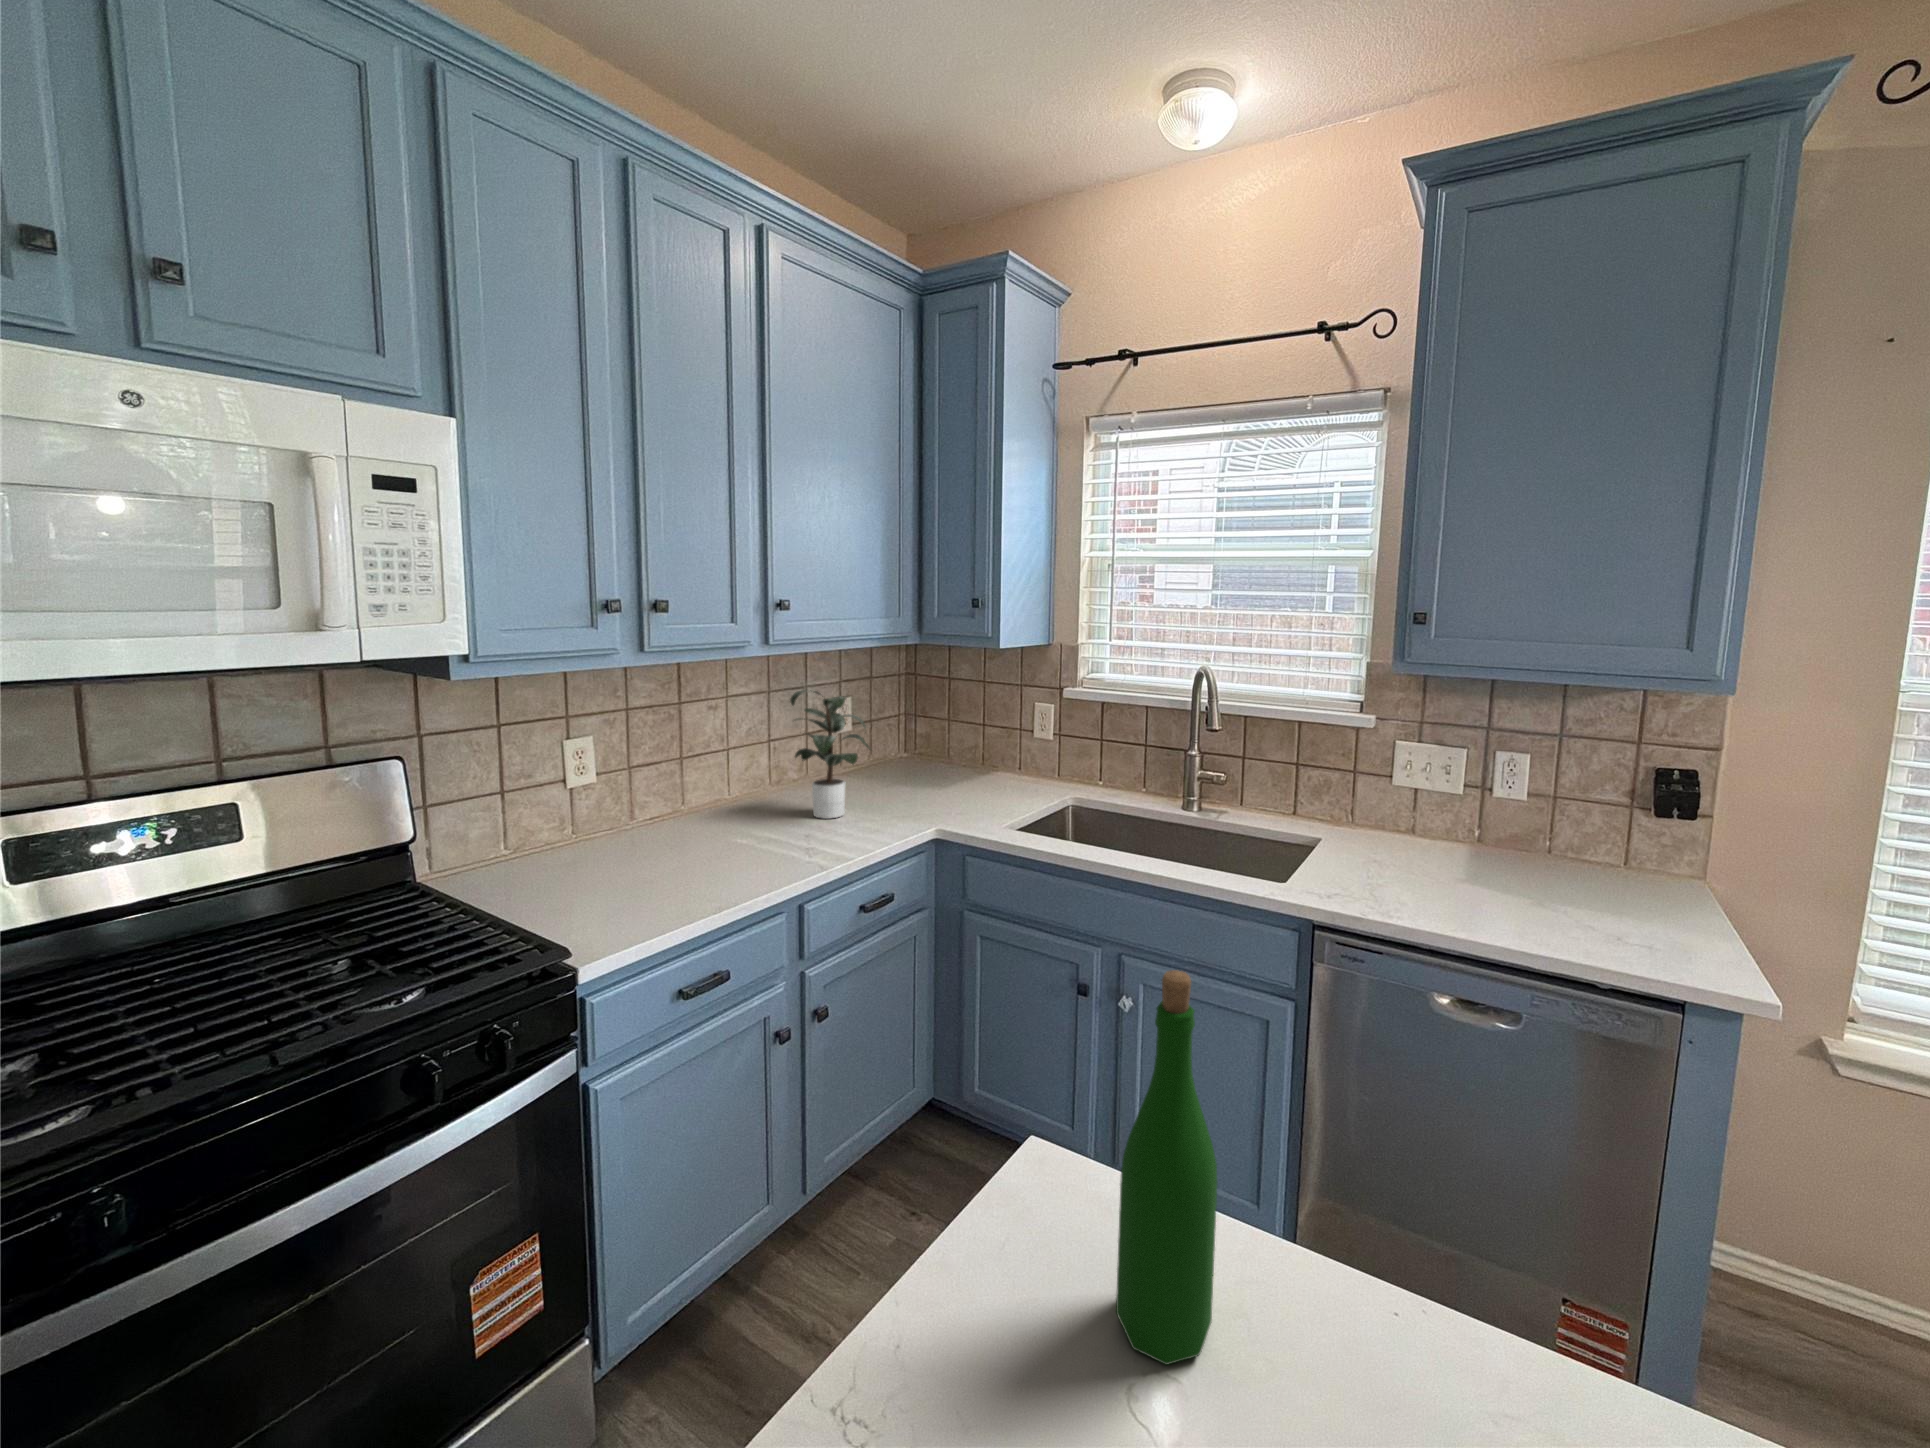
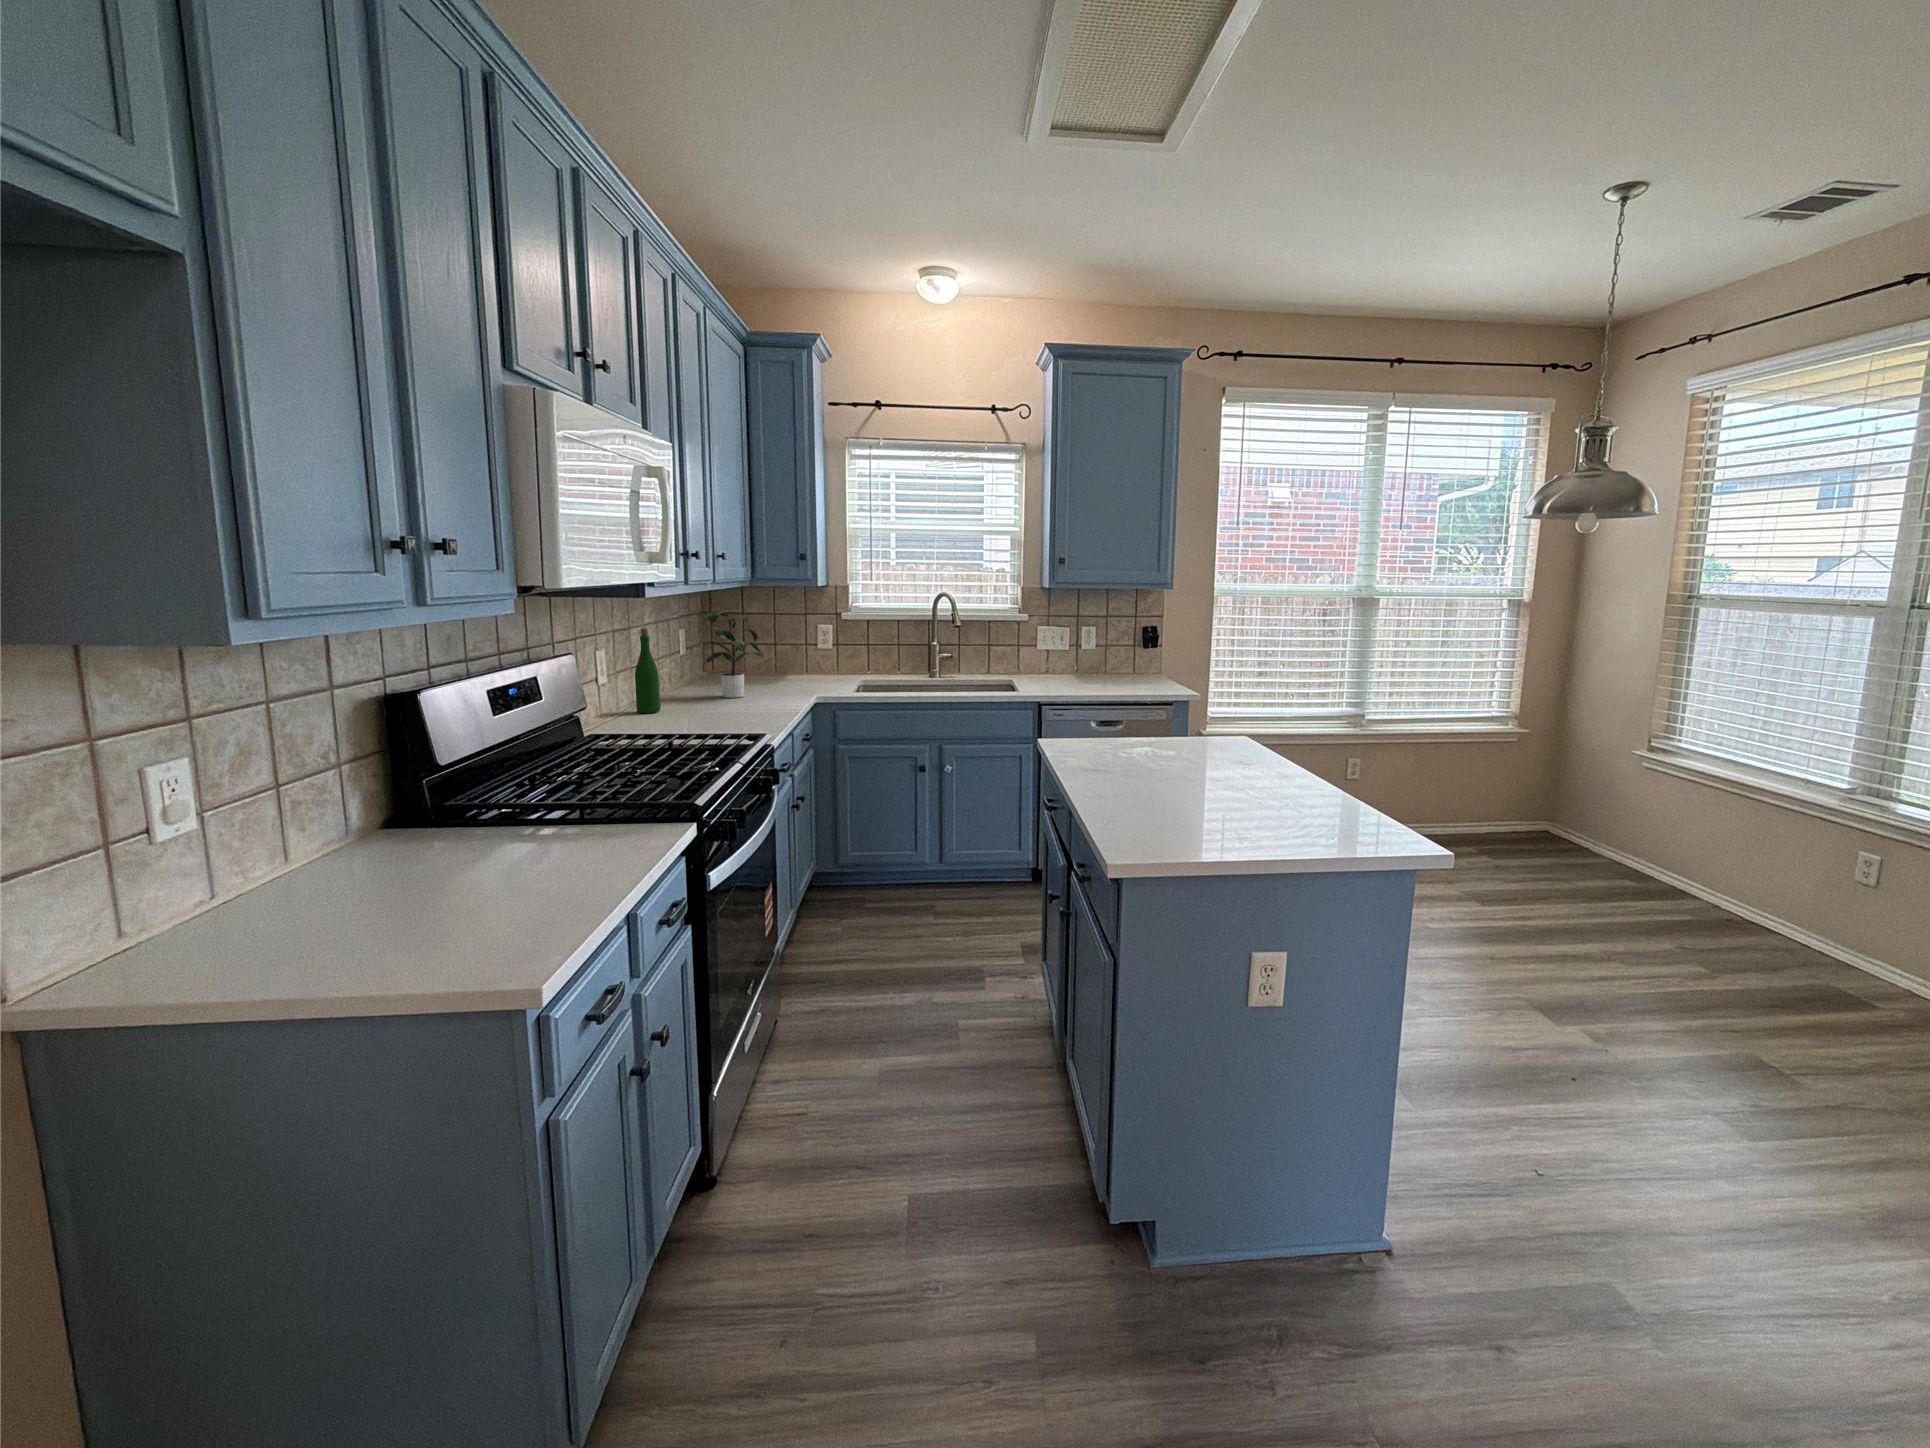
wine bottle: present [1116,970,1218,1365] -> present [635,628,661,713]

